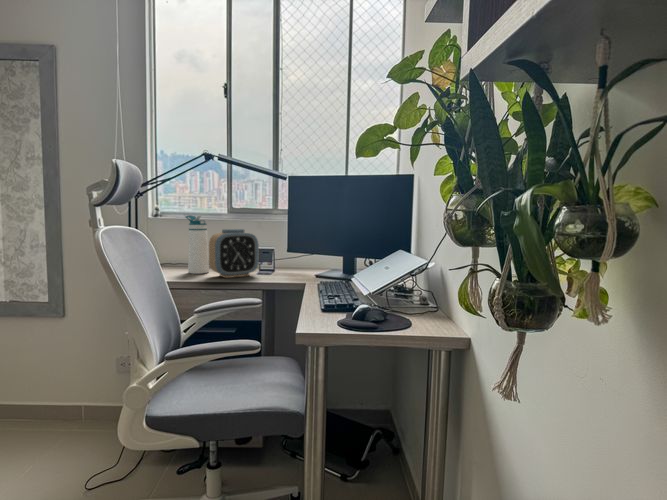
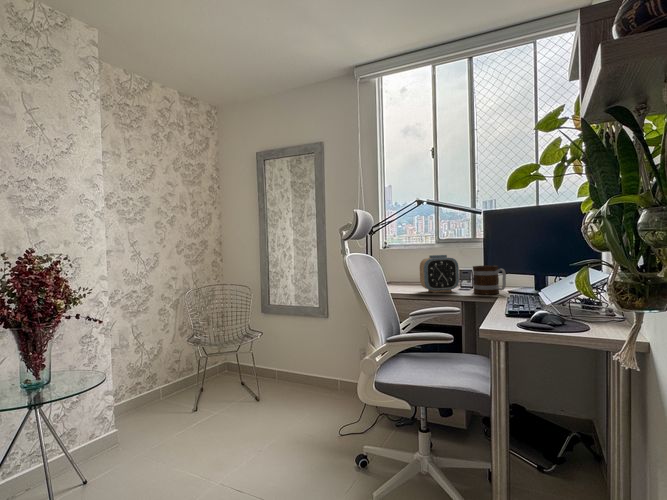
water bottle: present [186,215,209,274] -> none [403,245,421,290]
mug: none [276,244,314,279] -> present [473,265,506,294]

